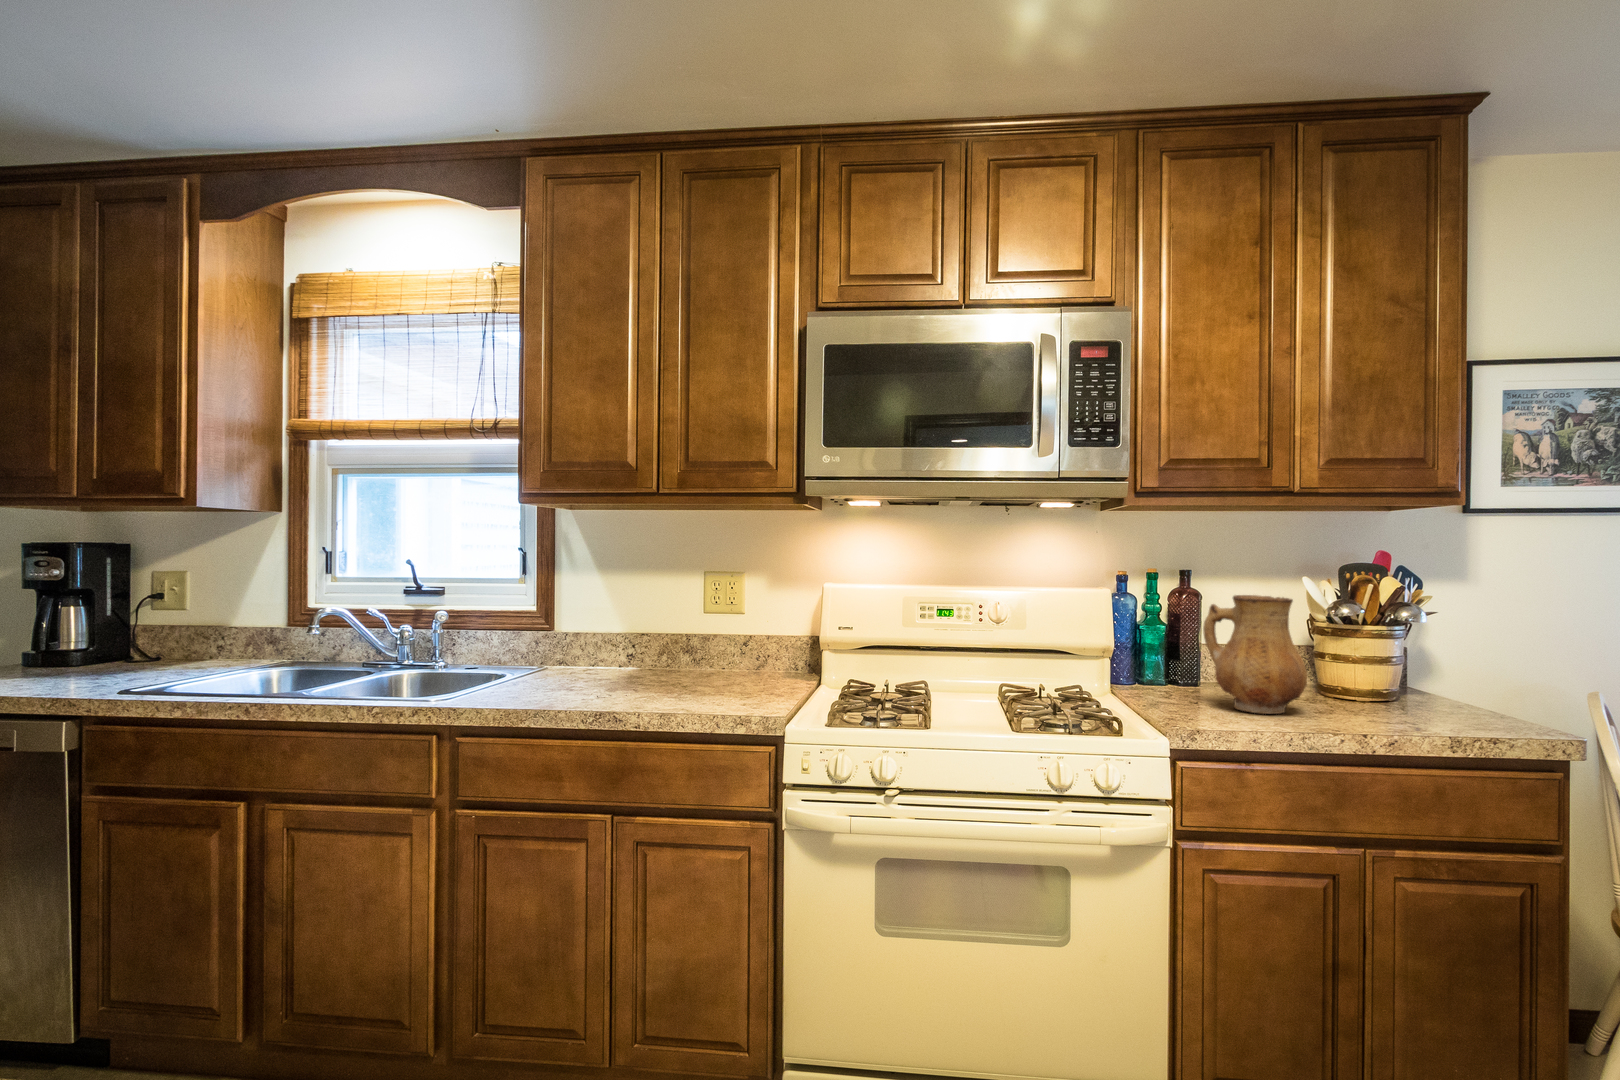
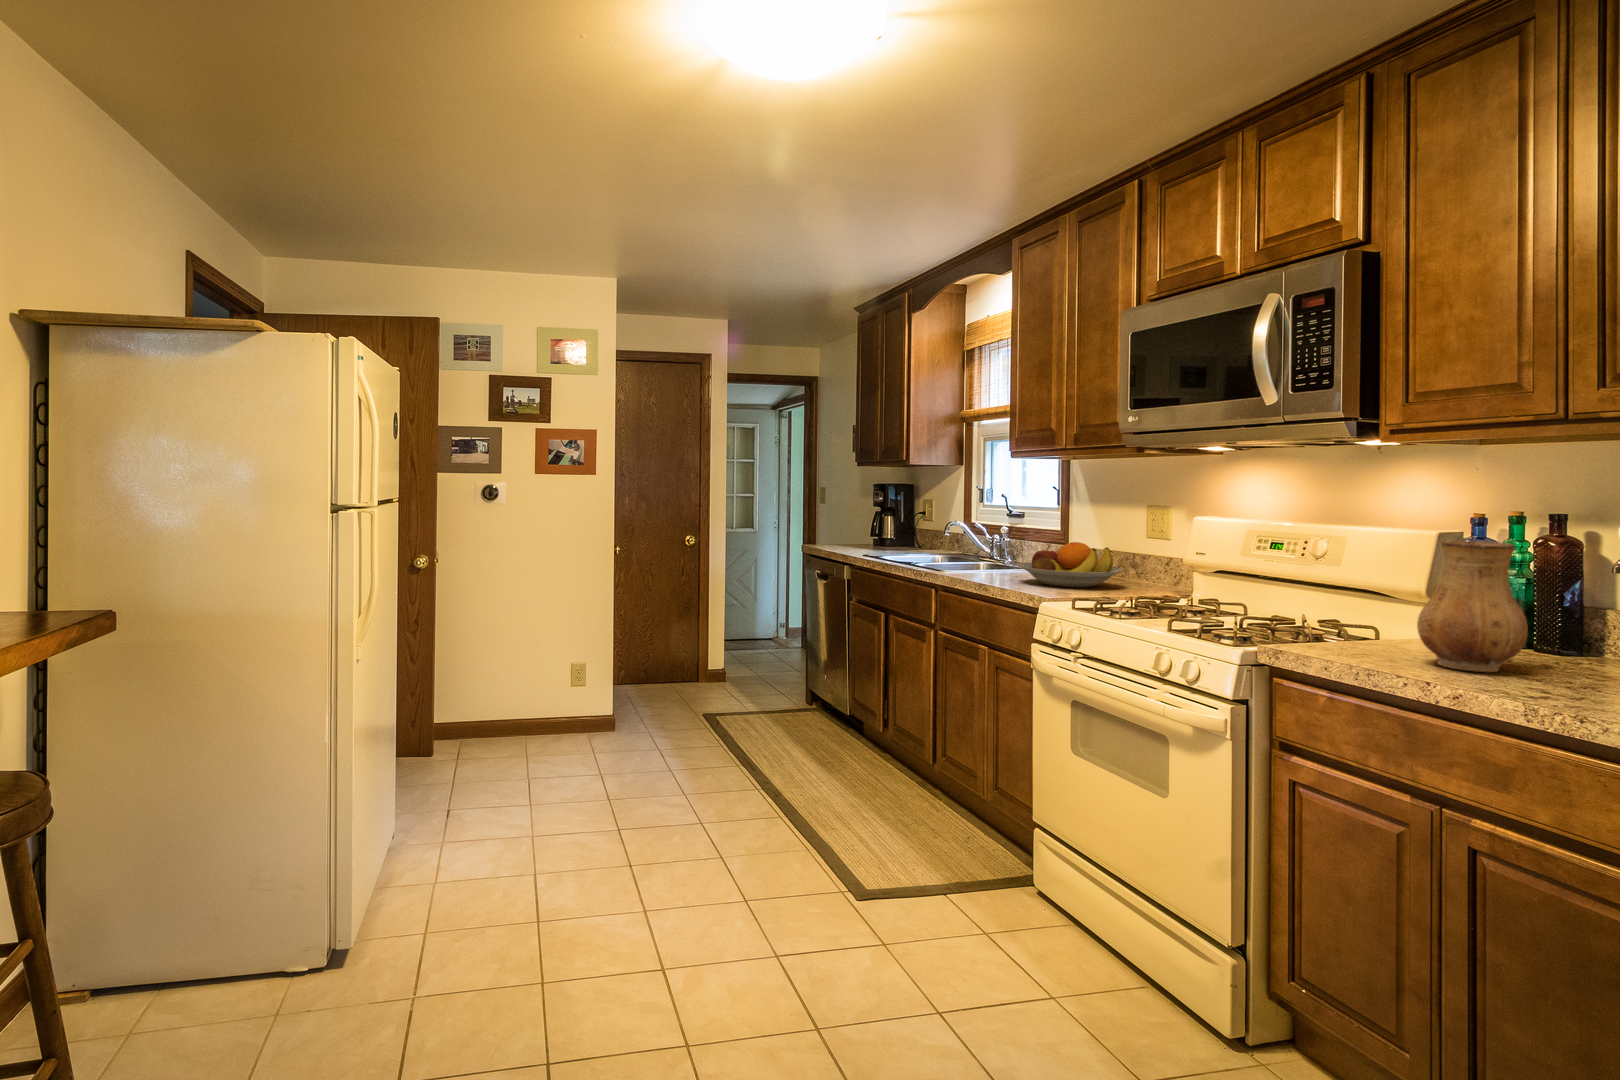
fruit bowl: none [589,627,733,693] -> present [1018,542,1124,587]

